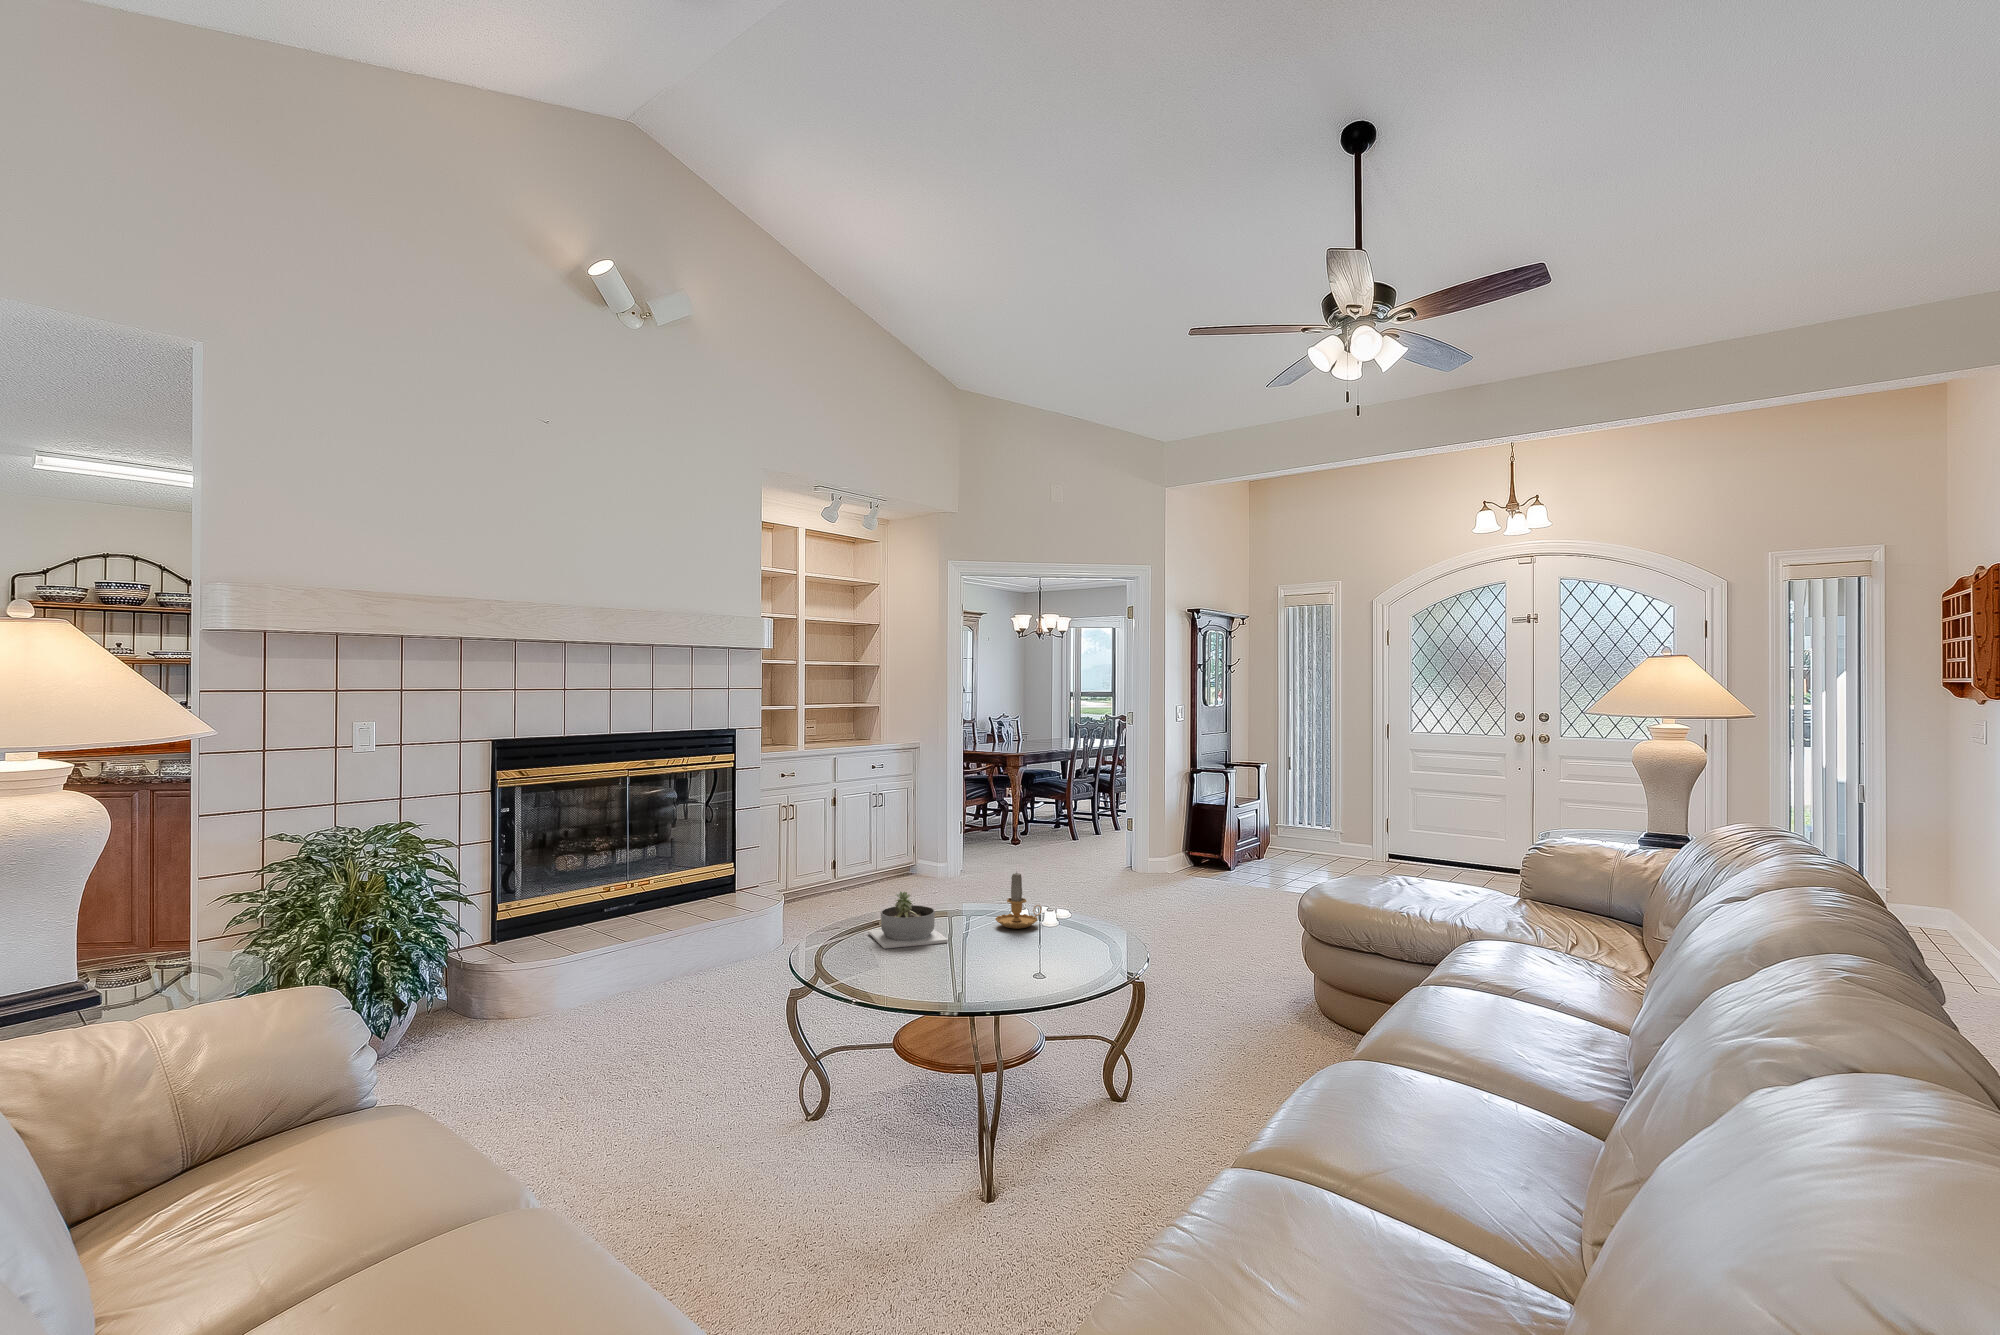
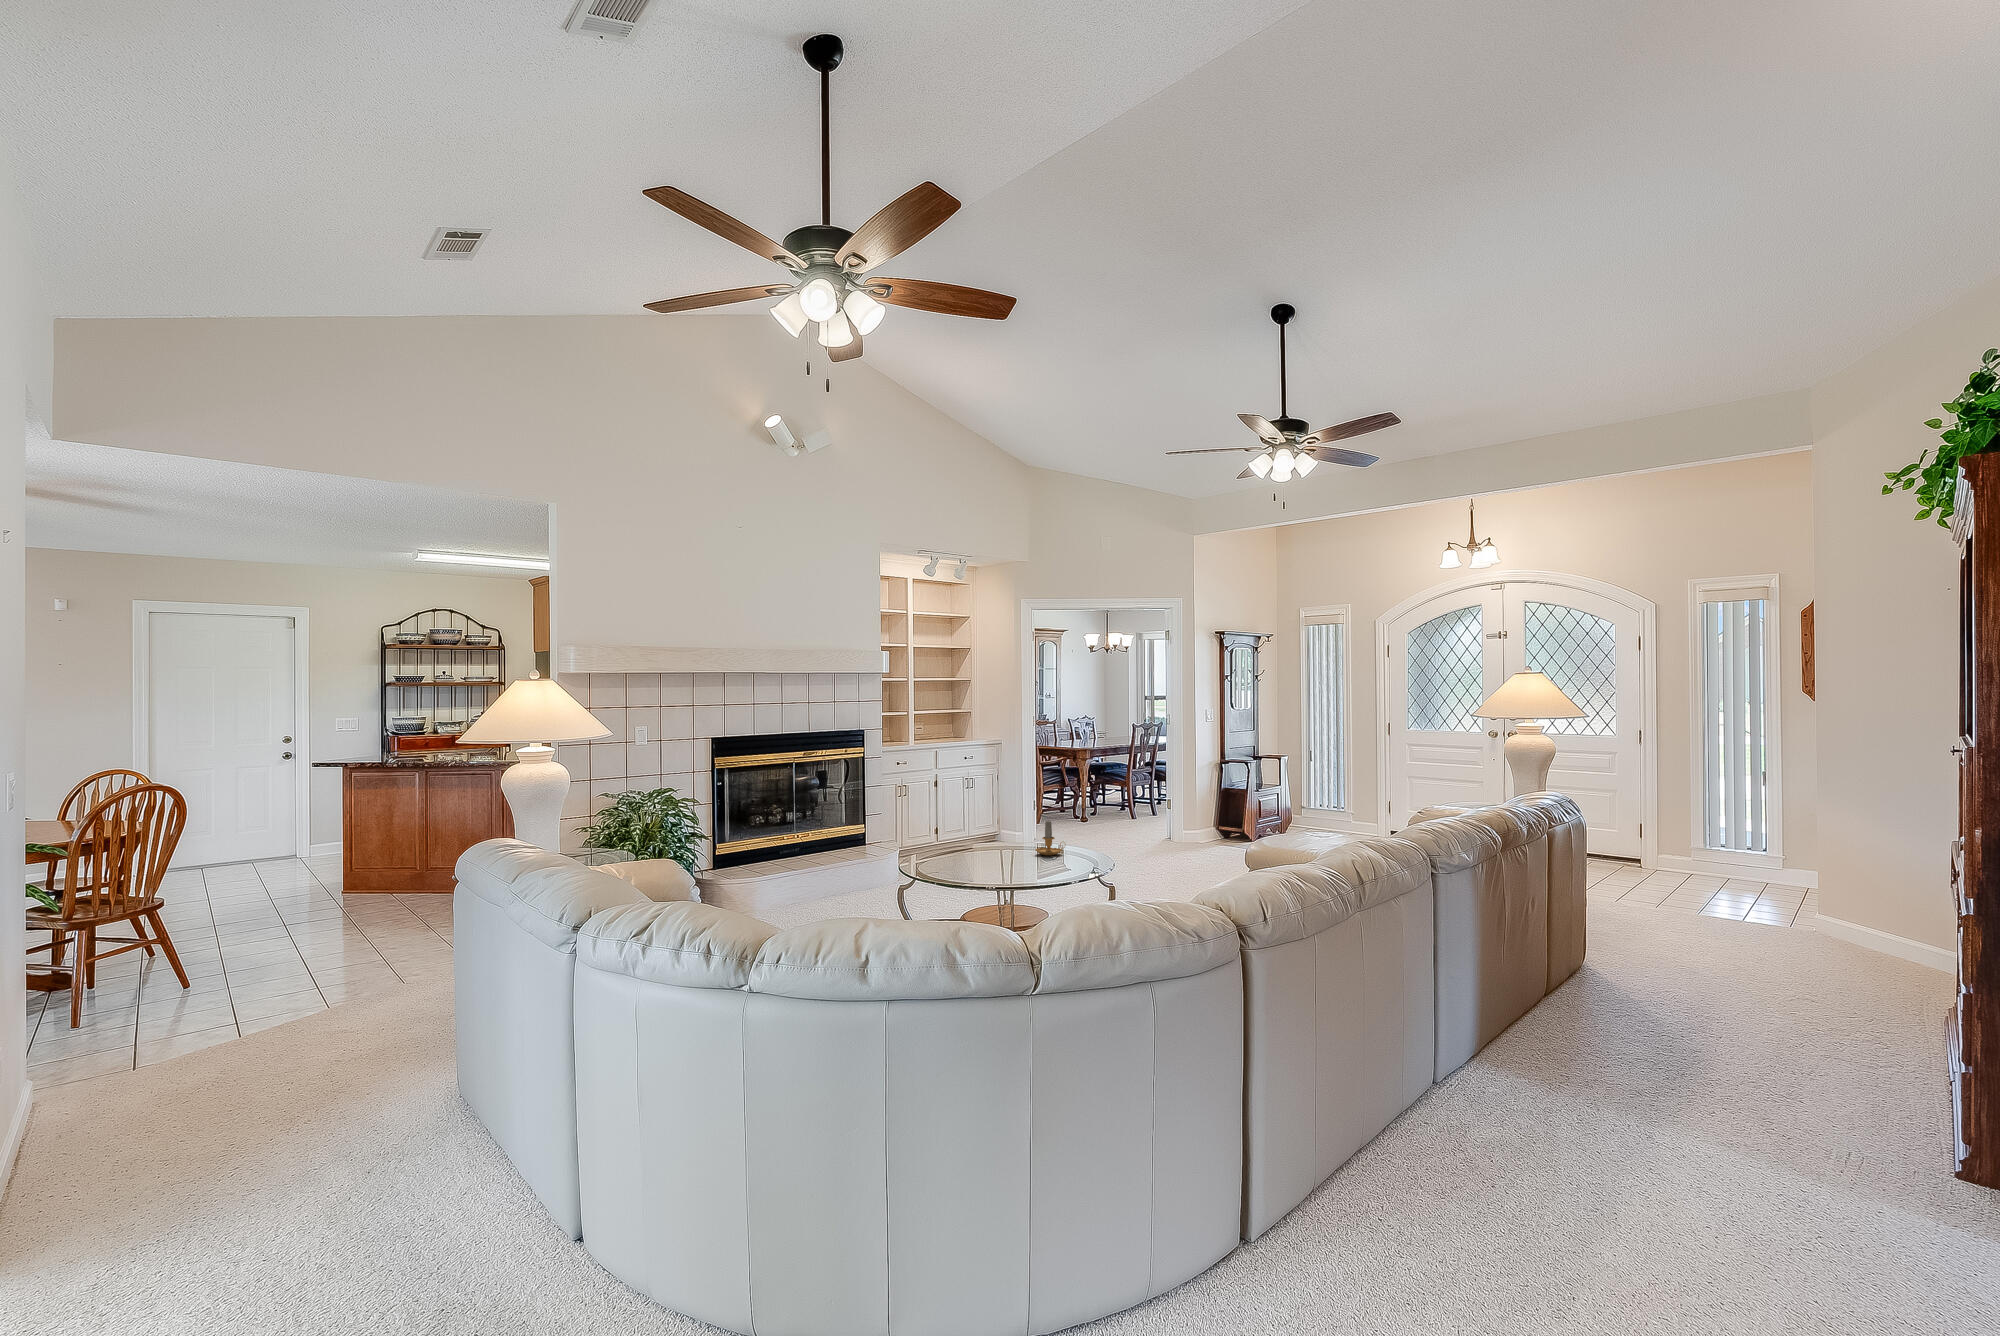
succulent planter: present [868,892,948,949] -> none [955,830,1003,863]

